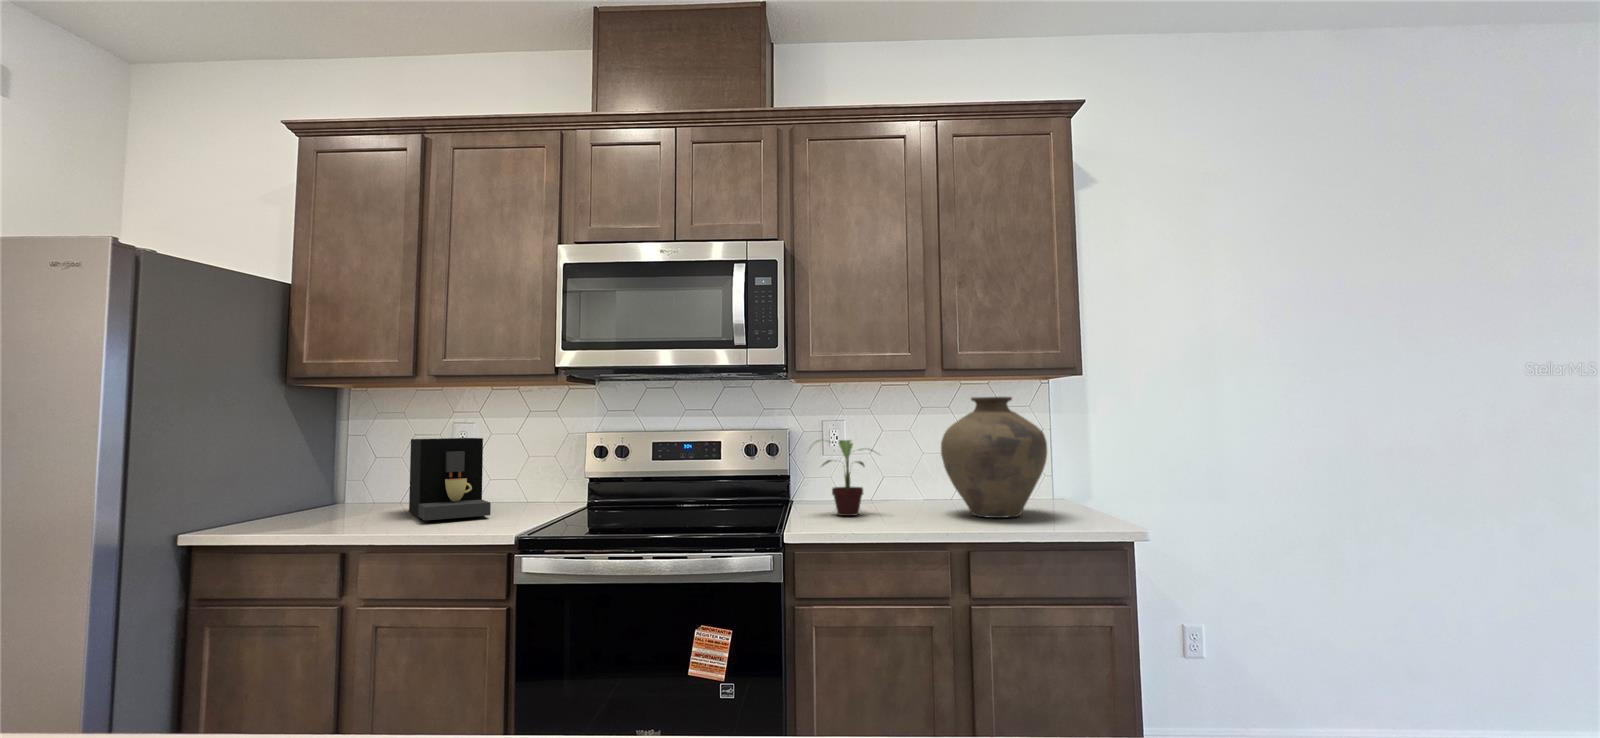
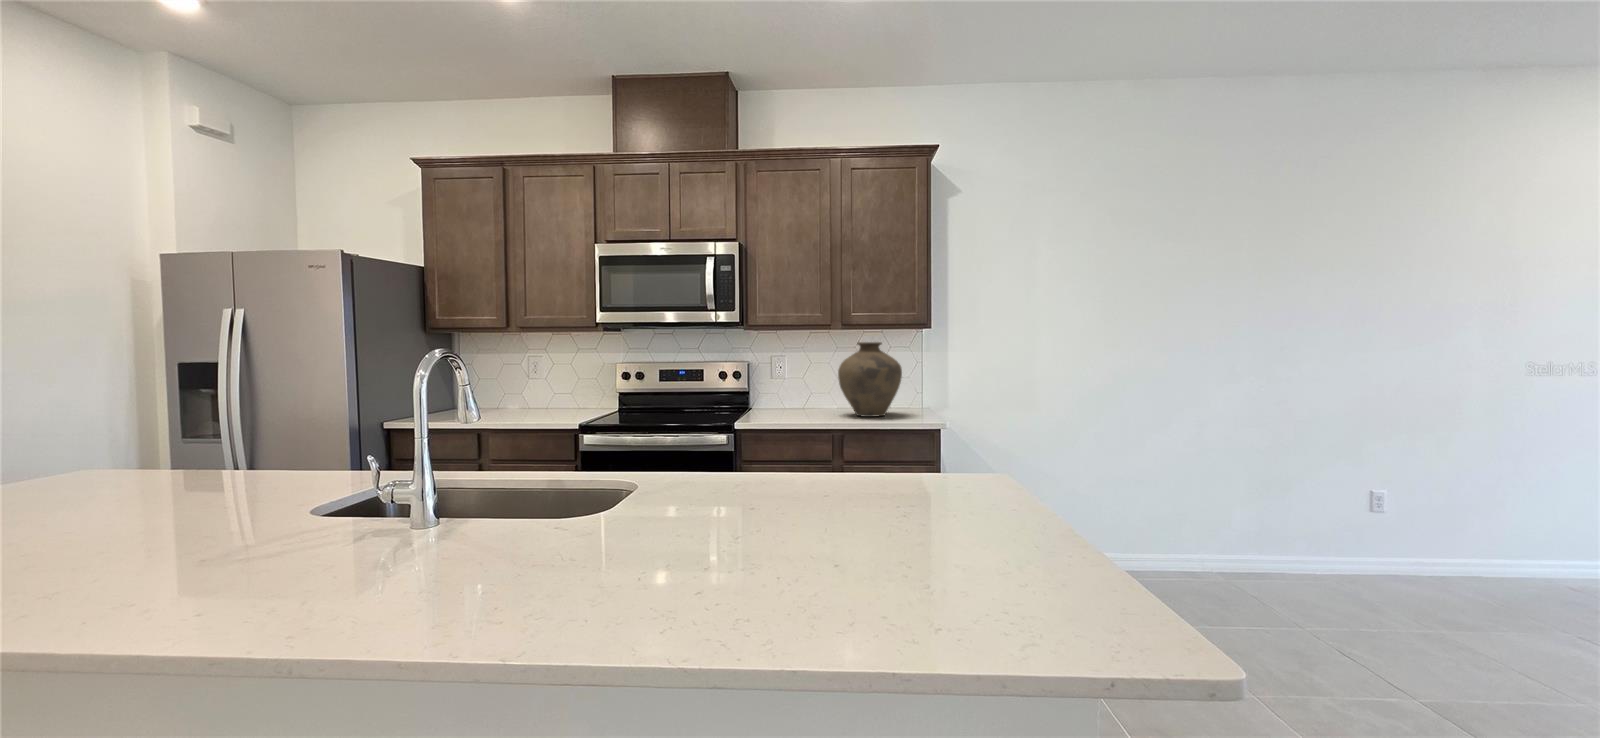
coffee maker: present [409,438,491,521] -> none [504,366,559,417]
potted plant: present [810,440,874,516] -> none [755,368,802,415]

